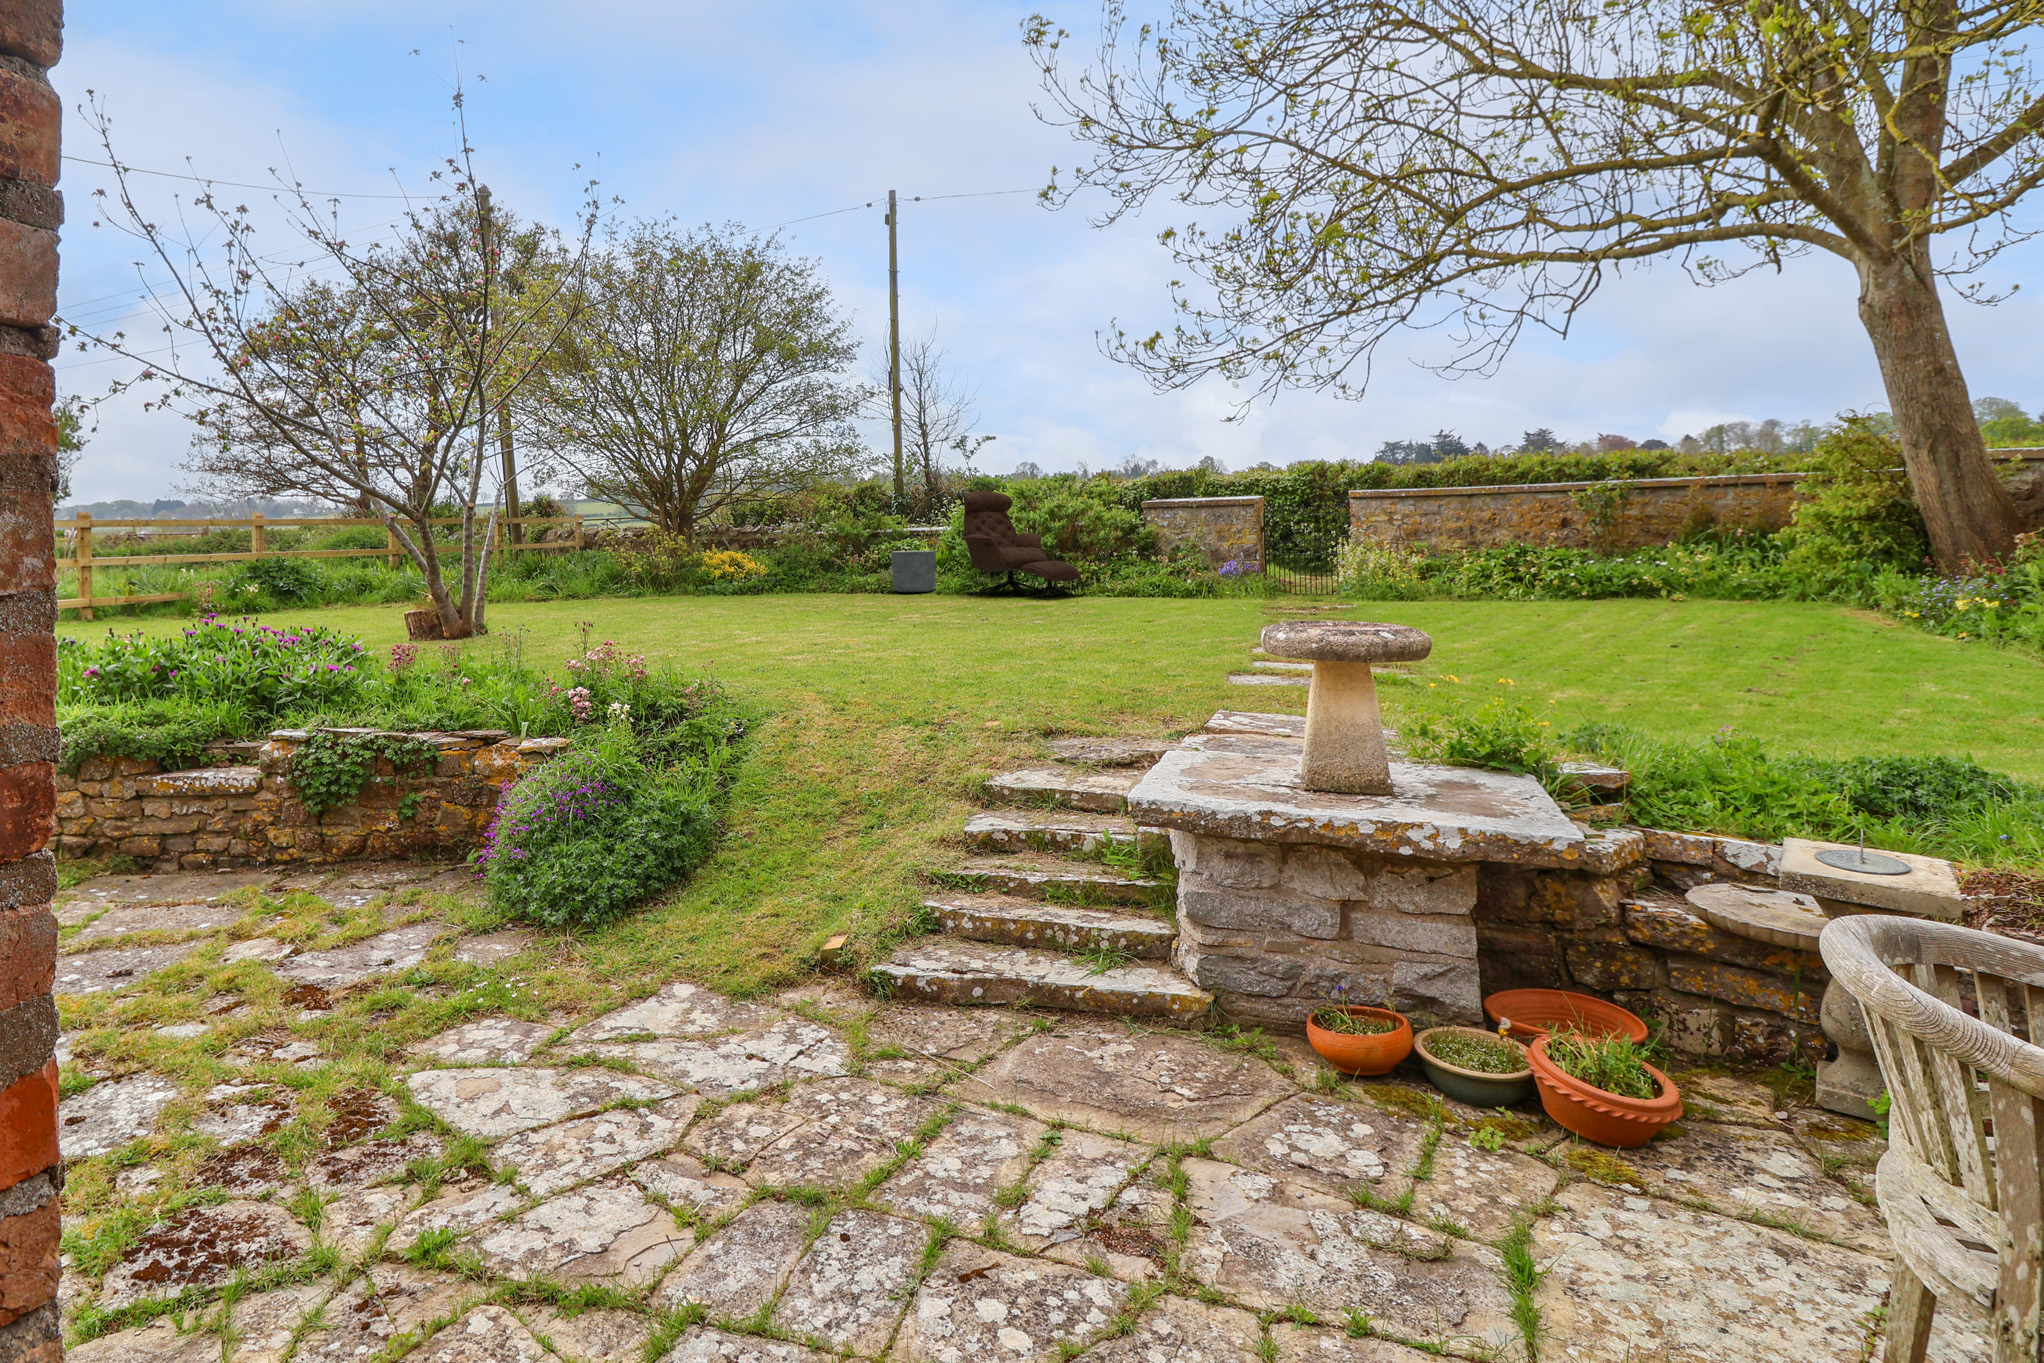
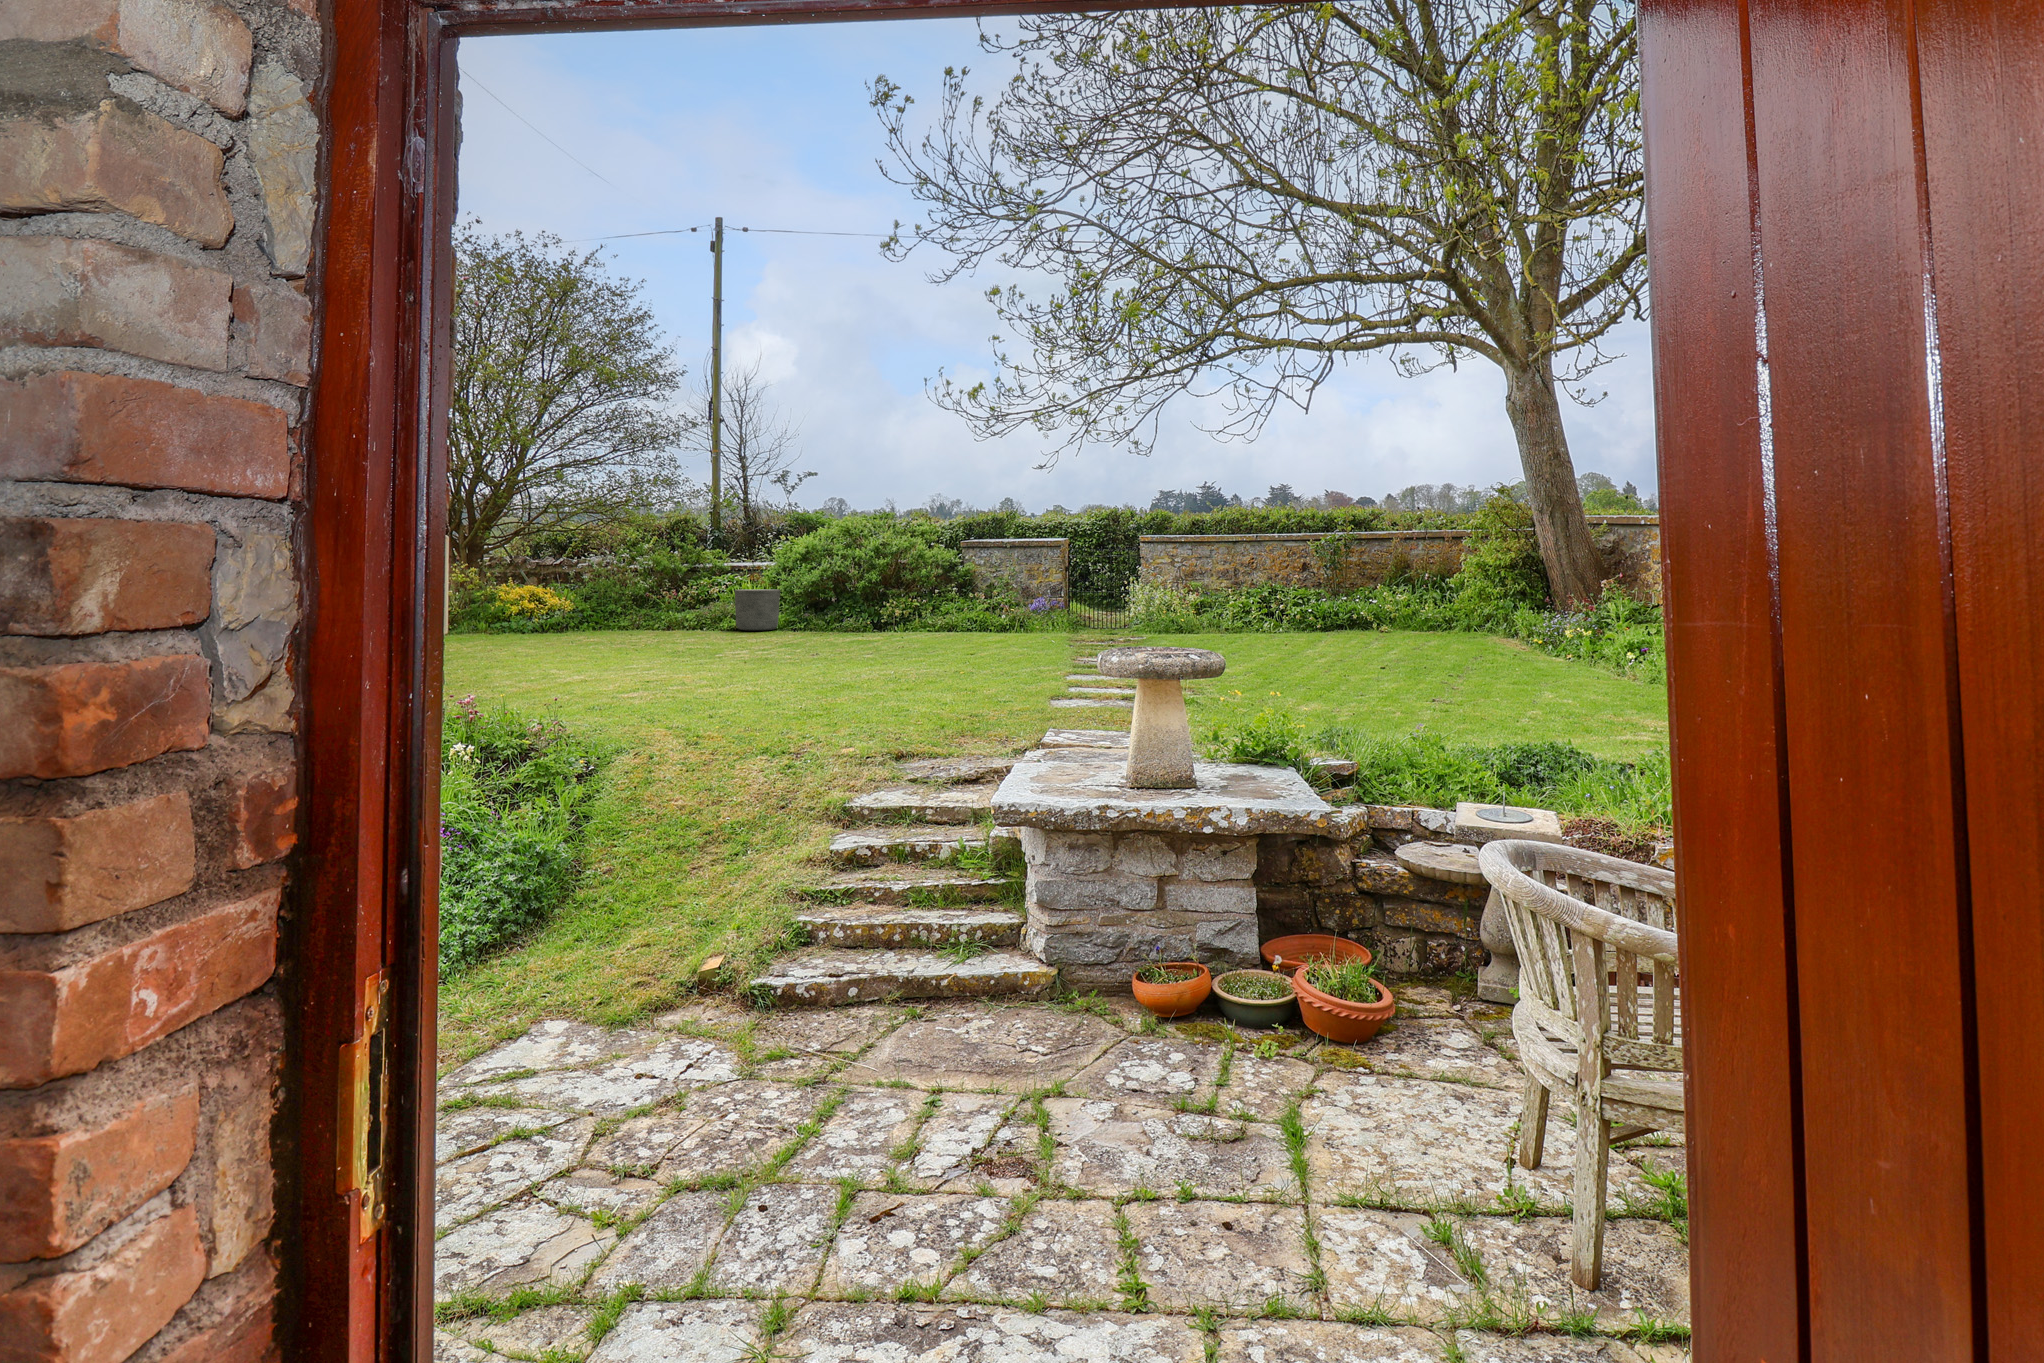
lounge chair: present [963,491,1081,597] -> none [809,533,919,634]

